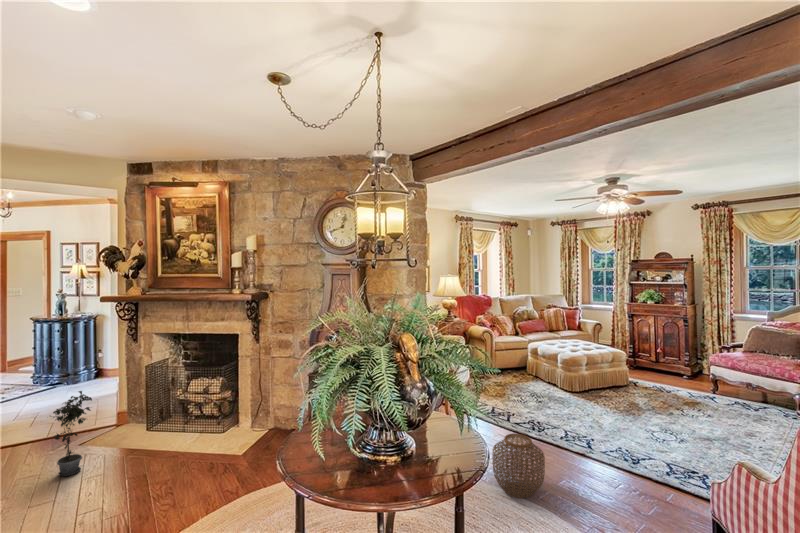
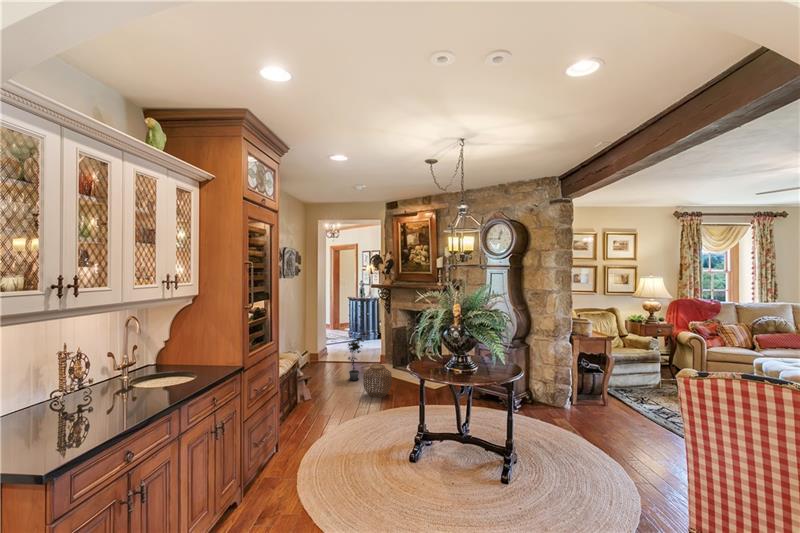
woven basket: present [493,434,545,498] -> present [363,364,392,398]

